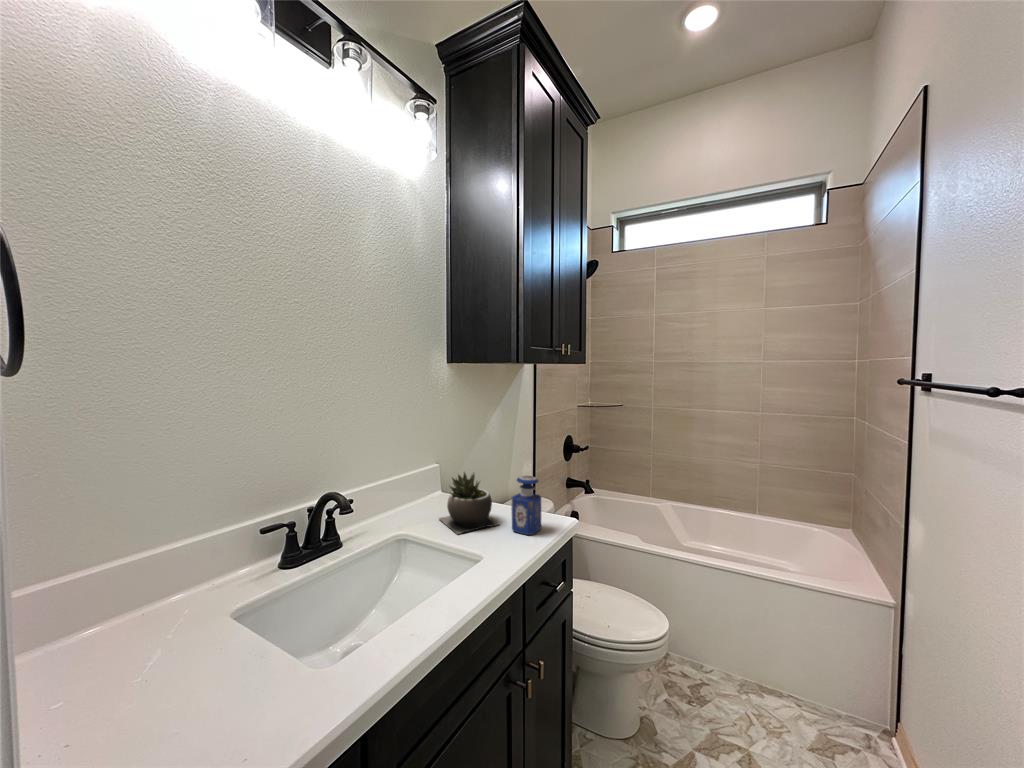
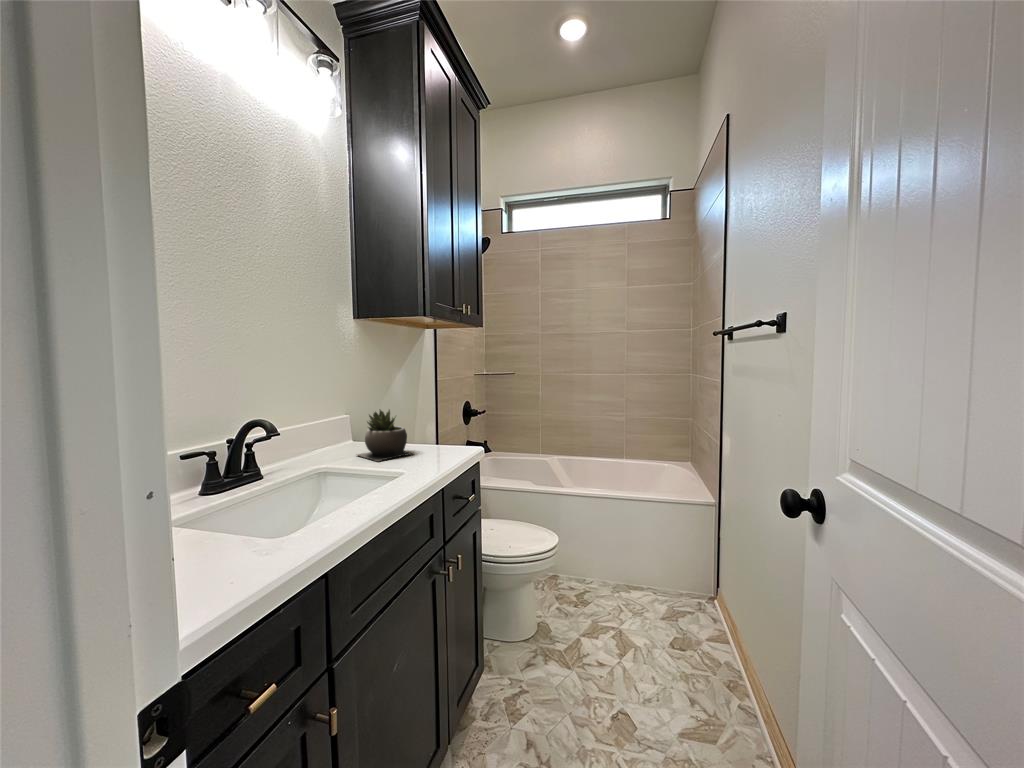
perfume bottle: present [512,476,541,535] -> none [426,408,453,457]

